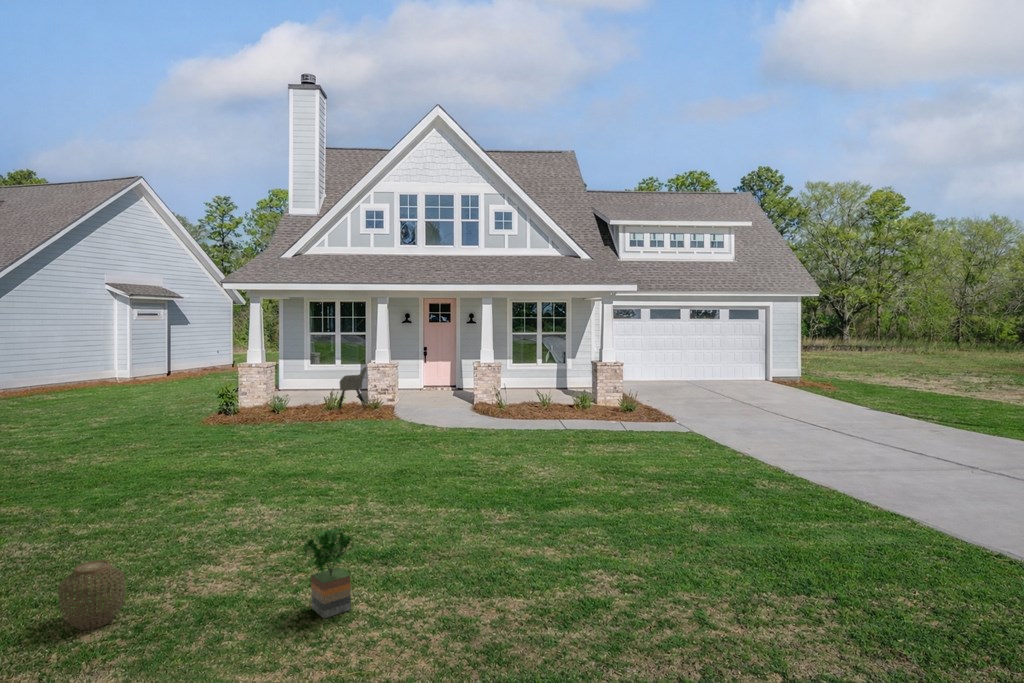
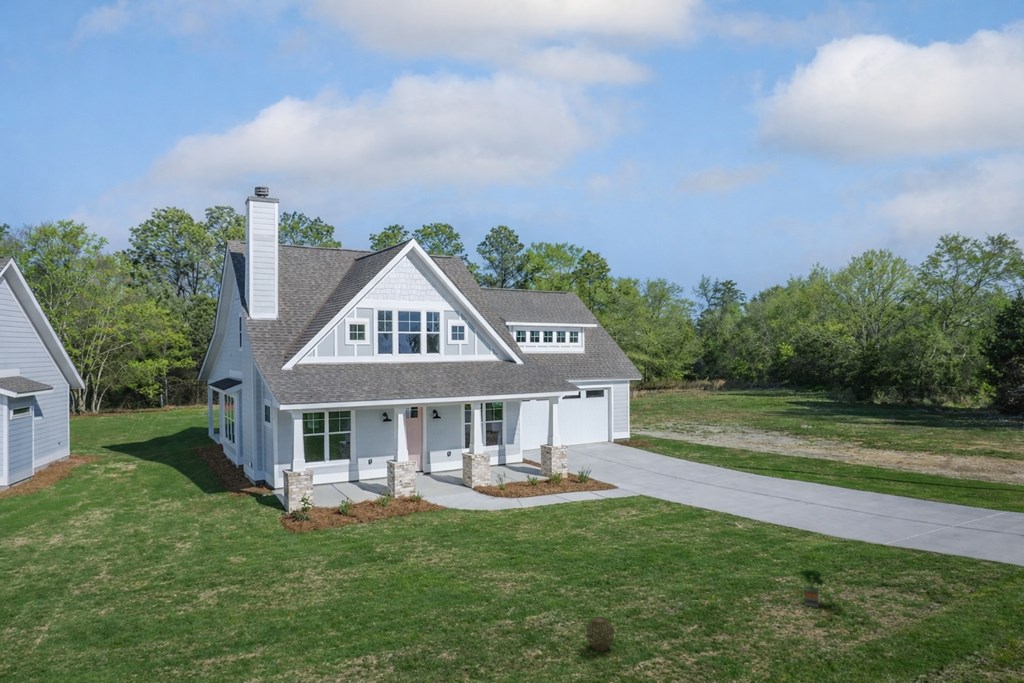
armchair: present [338,367,367,410] -> none [368,466,396,506]
potted tree: present [303,530,361,619] -> present [800,570,824,607]

